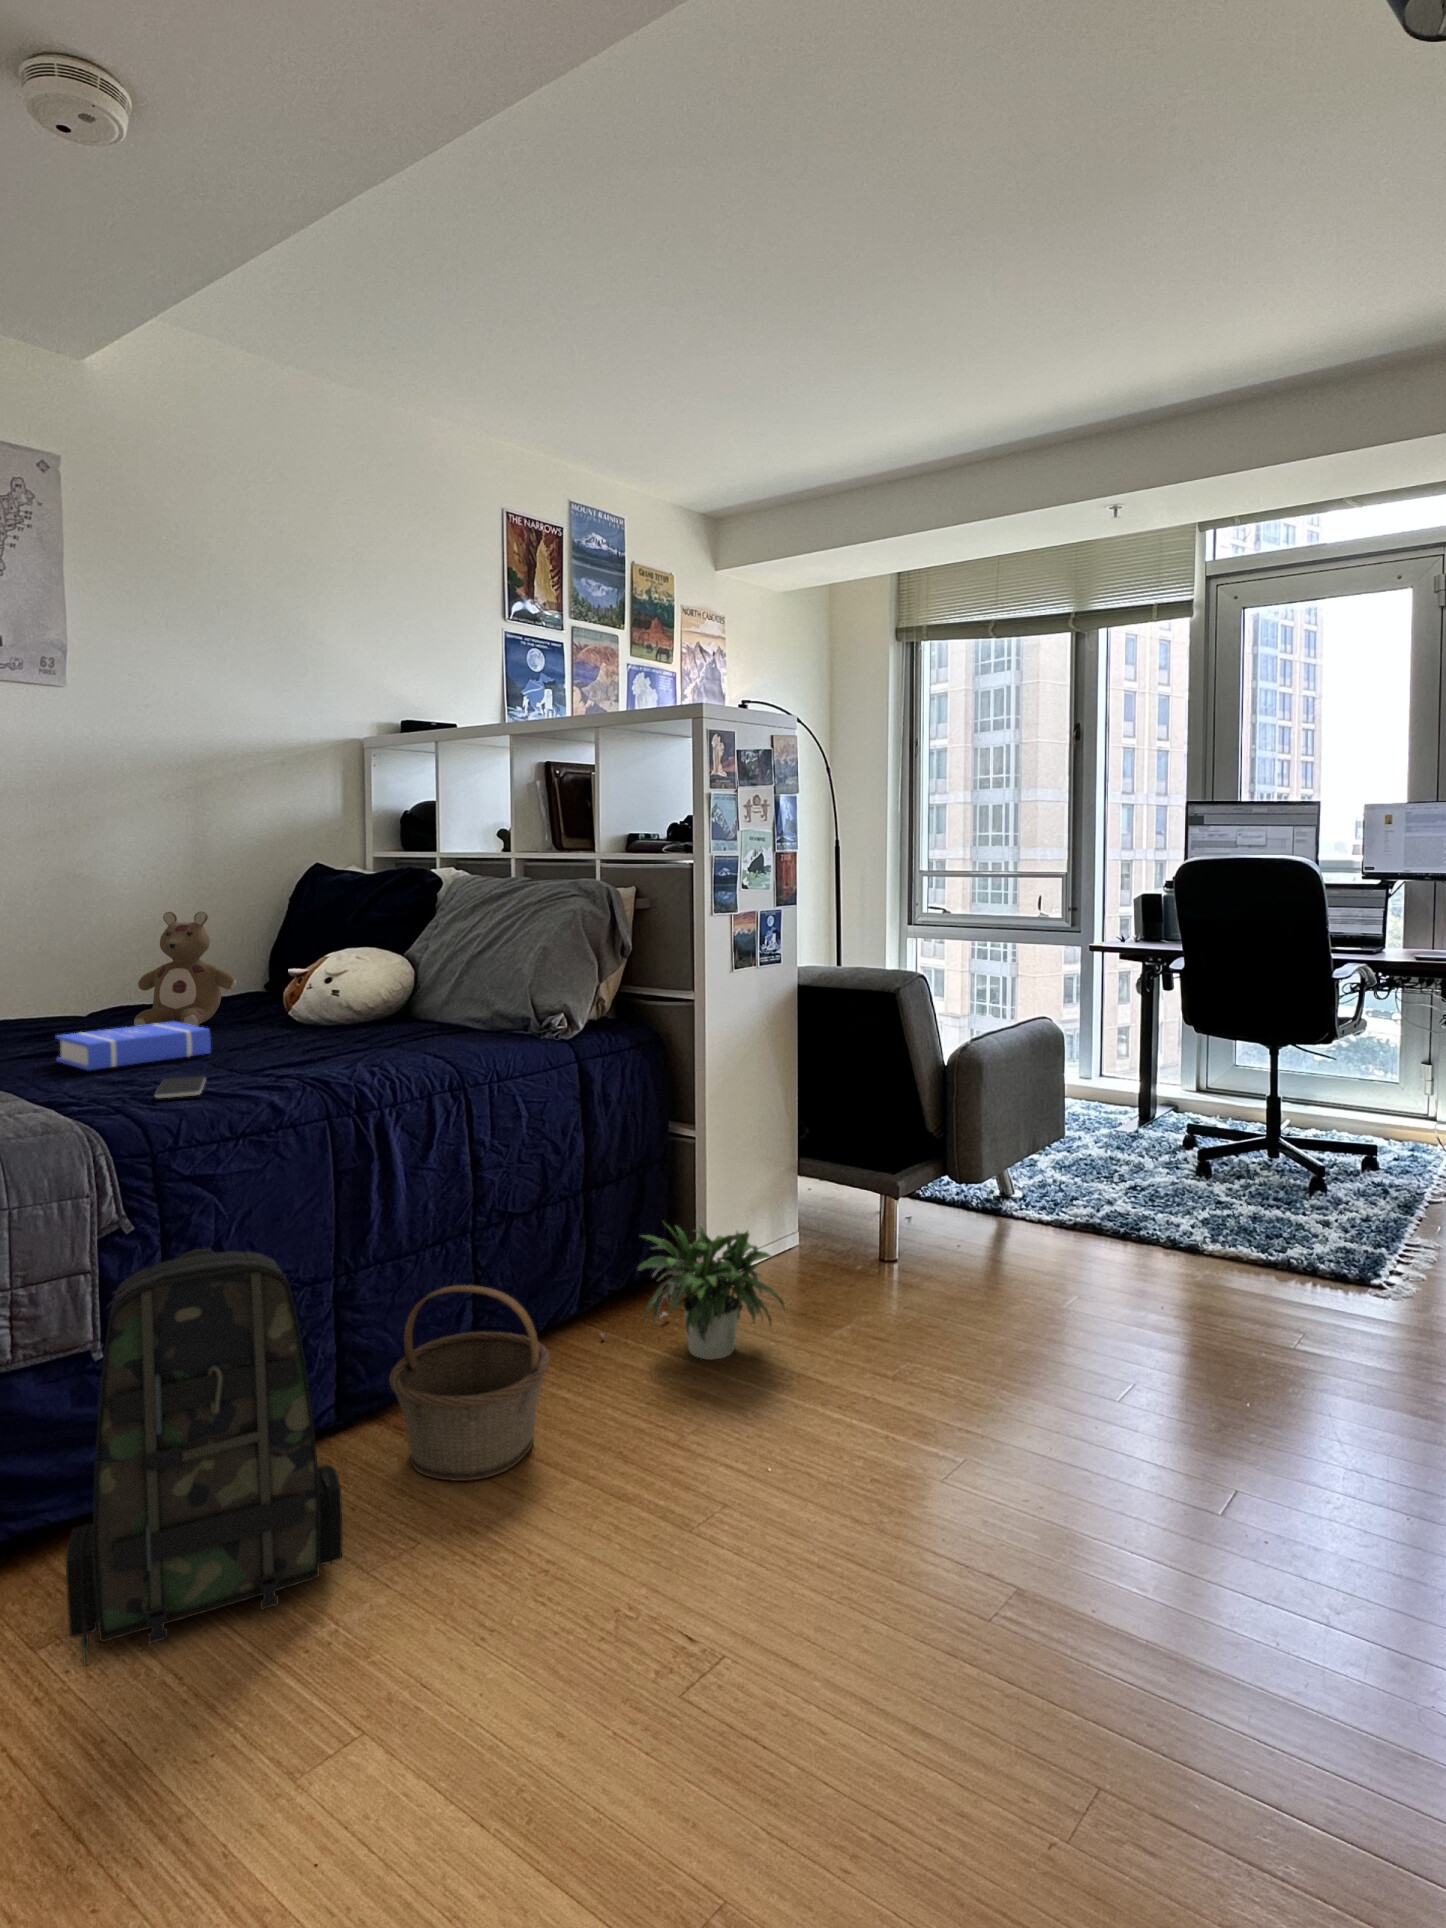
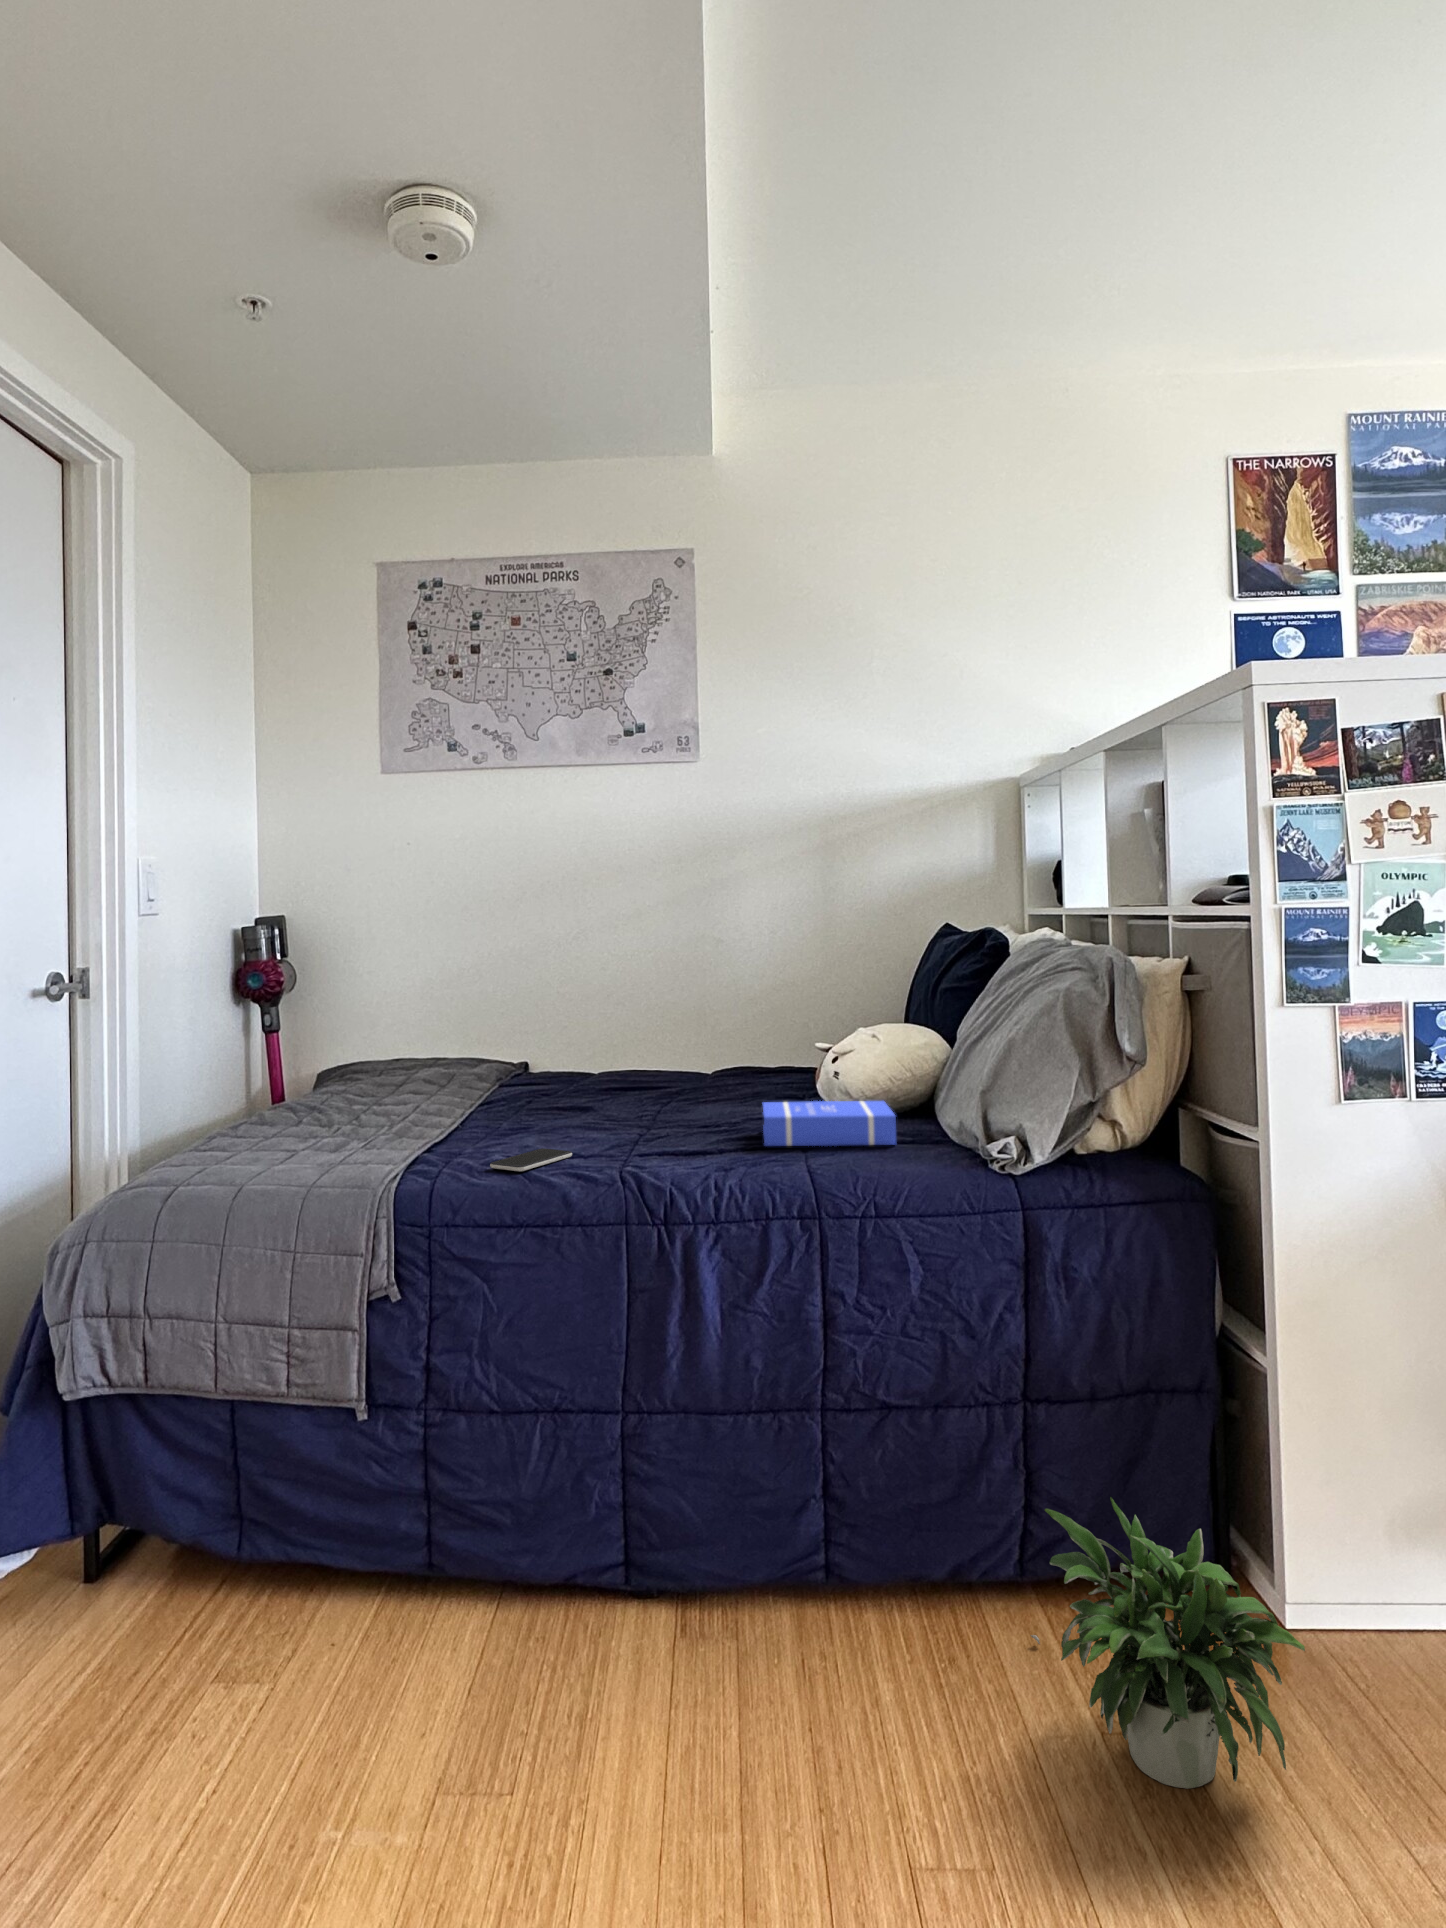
stuffed bear: present [134,911,236,1026] -> none [671,974,766,1098]
book: present [56,1022,211,1070] -> present [763,1101,896,1146]
backpack: present [66,1249,342,1665] -> none [207,1339,489,1785]
basket: present [389,1285,550,1481] -> none [604,1478,813,1774]

